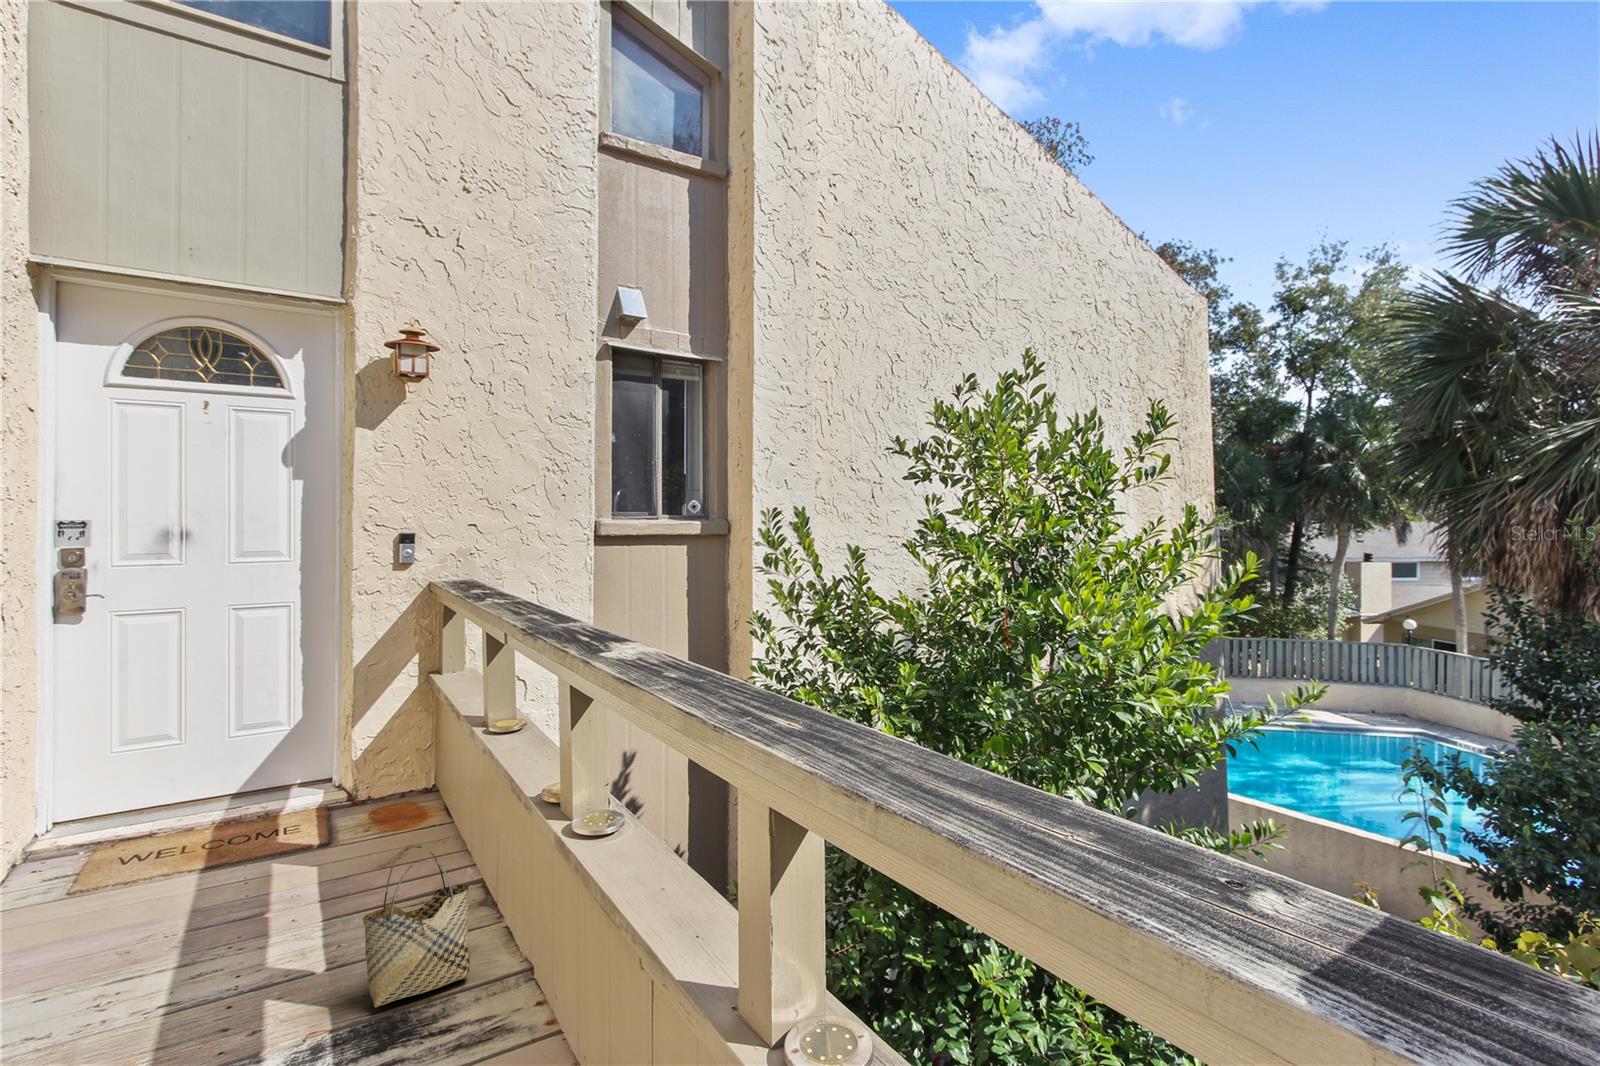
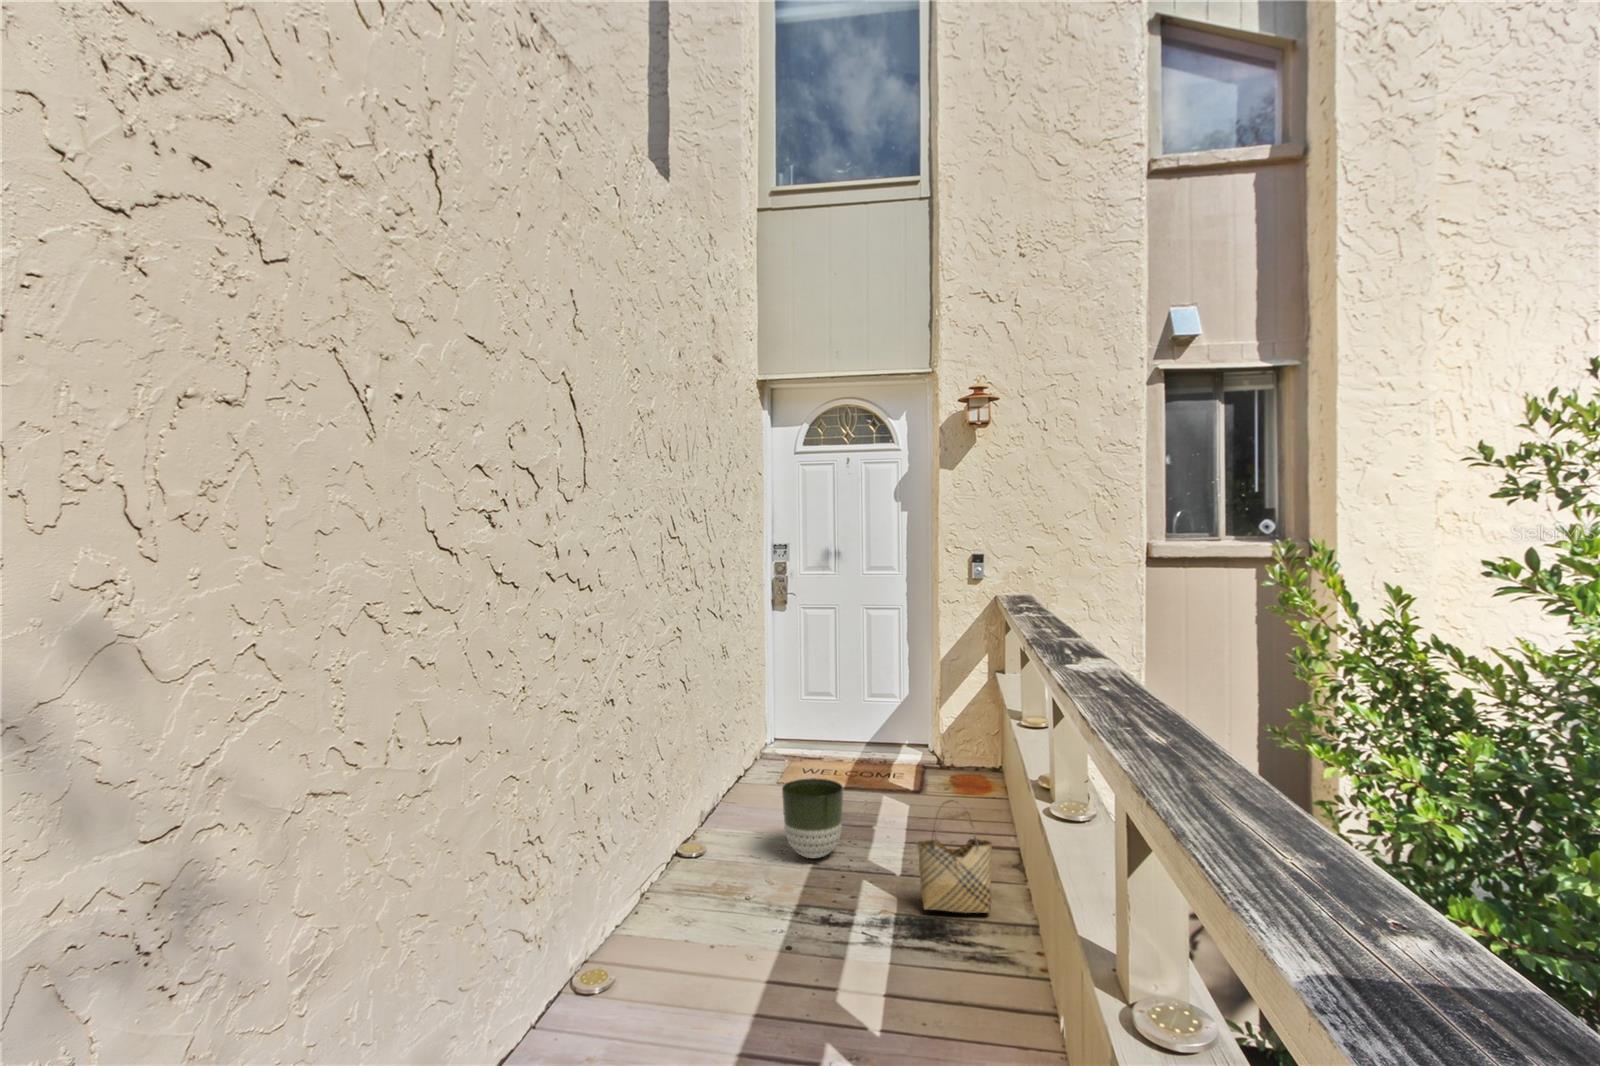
planter: none [98,865,221,999] -> present [782,778,843,858]

